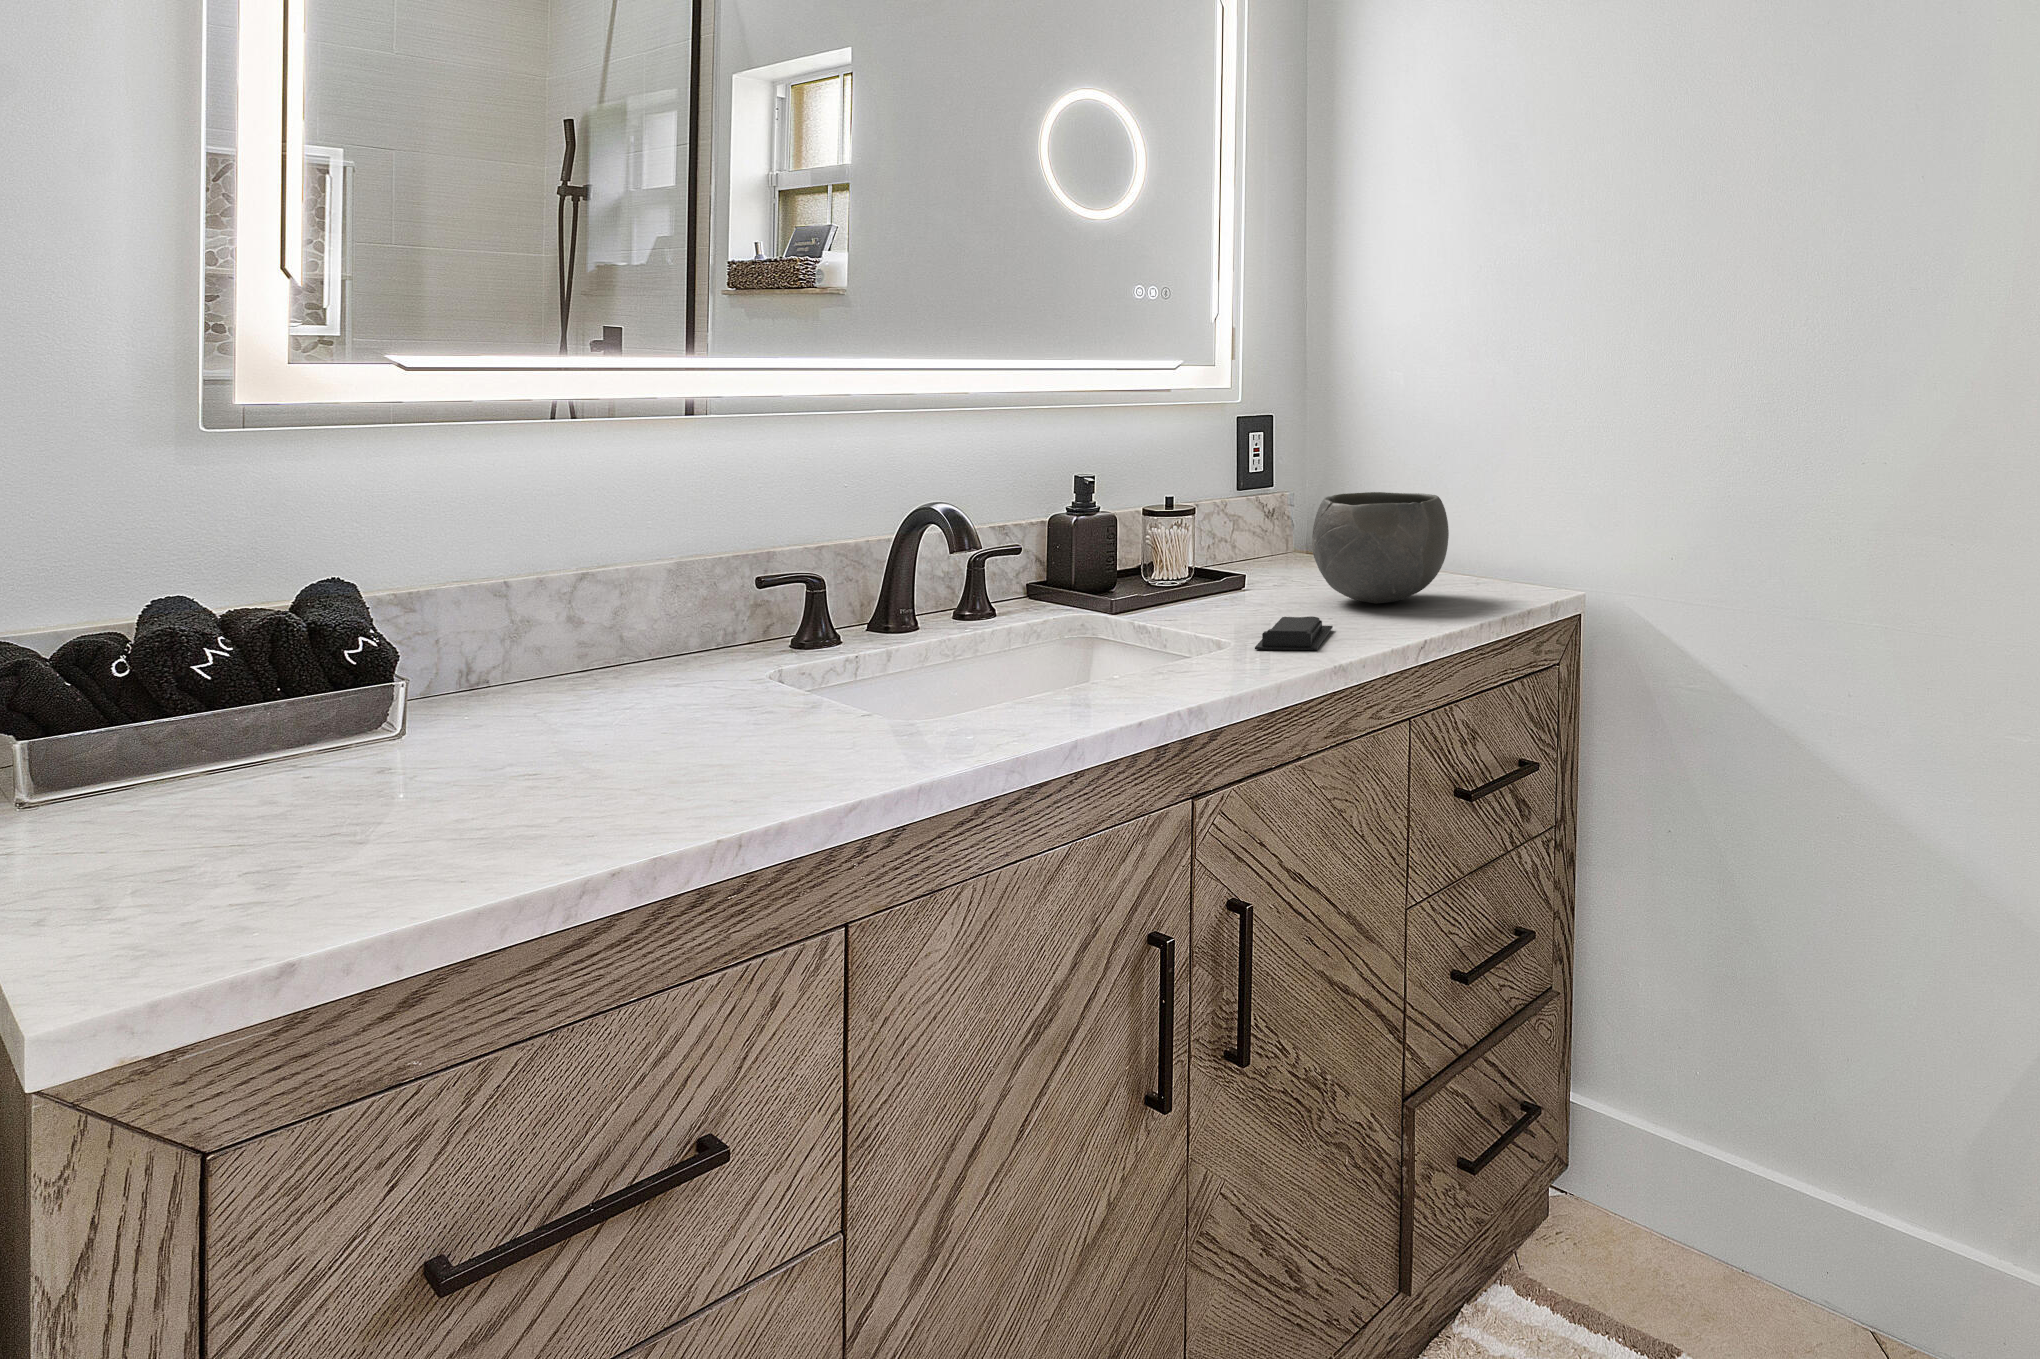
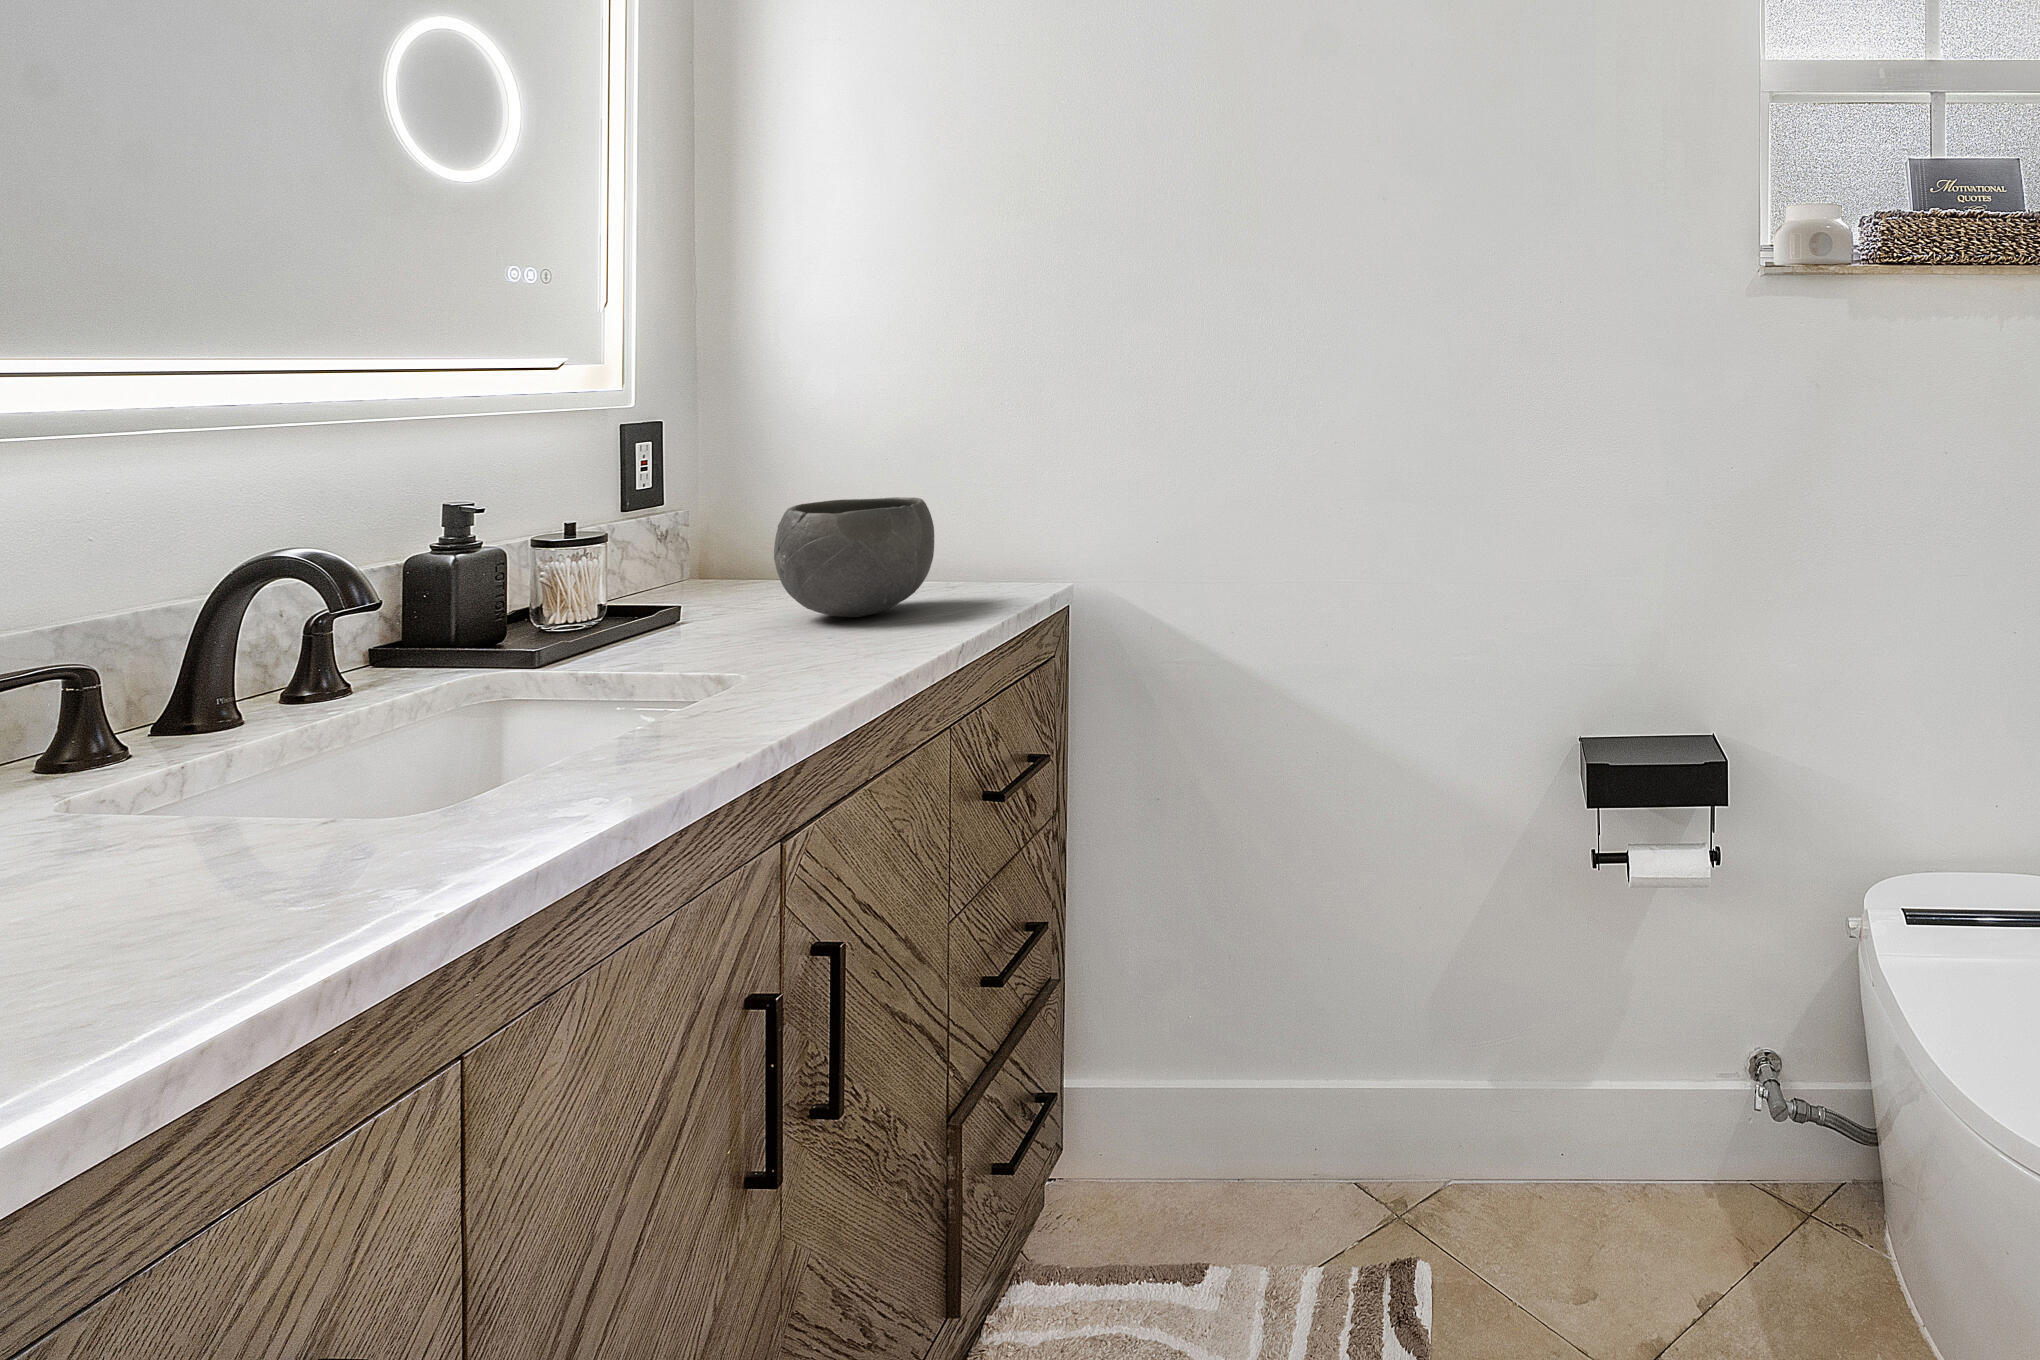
soap bar: present [1255,617,1333,650] -> none [773,635,855,675]

